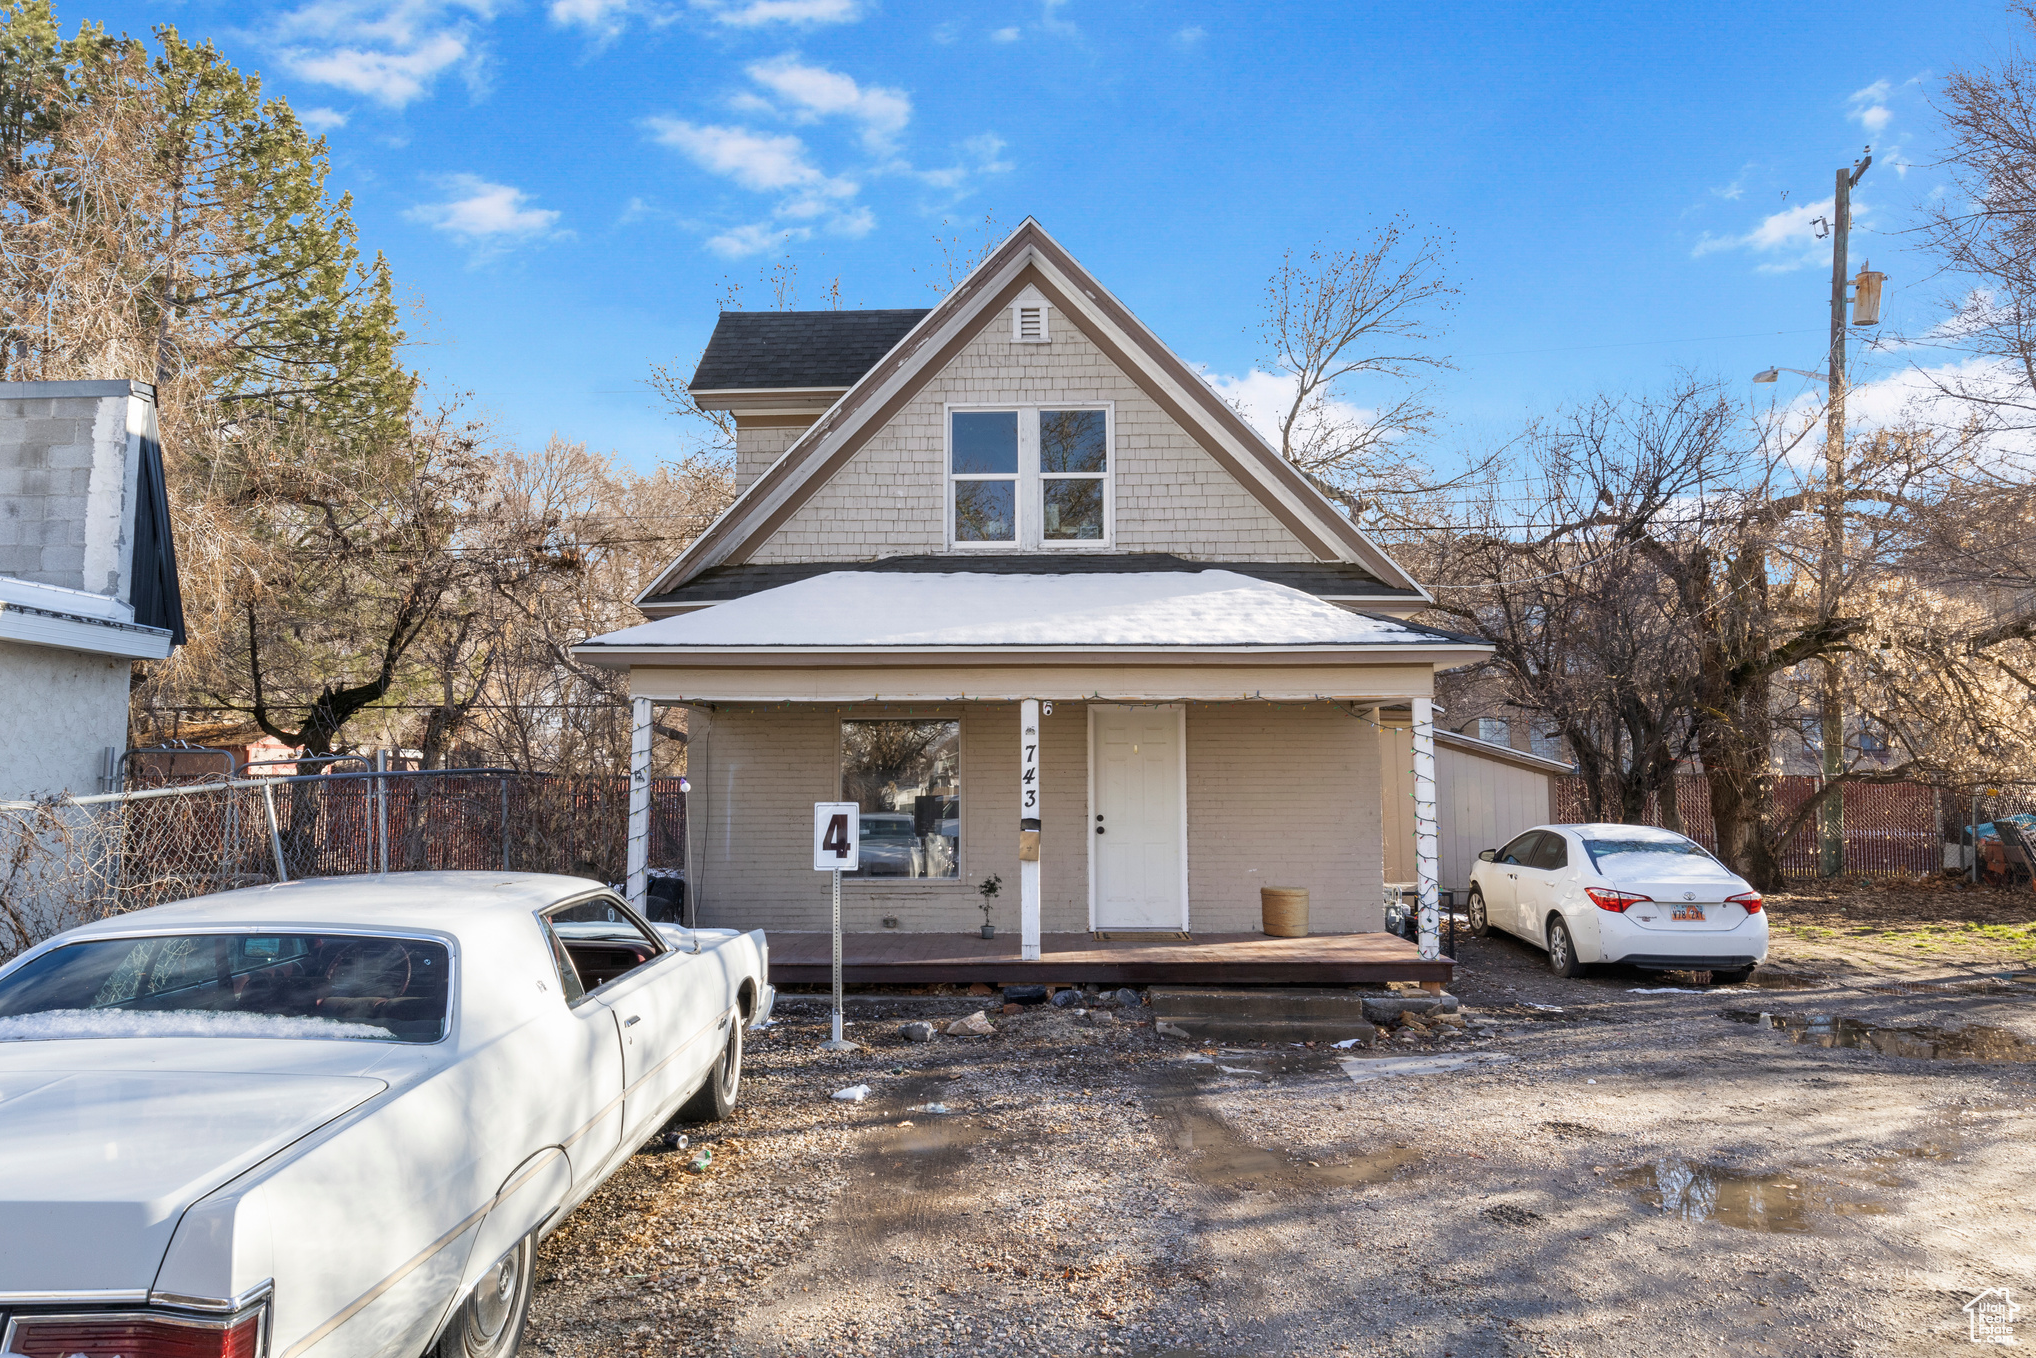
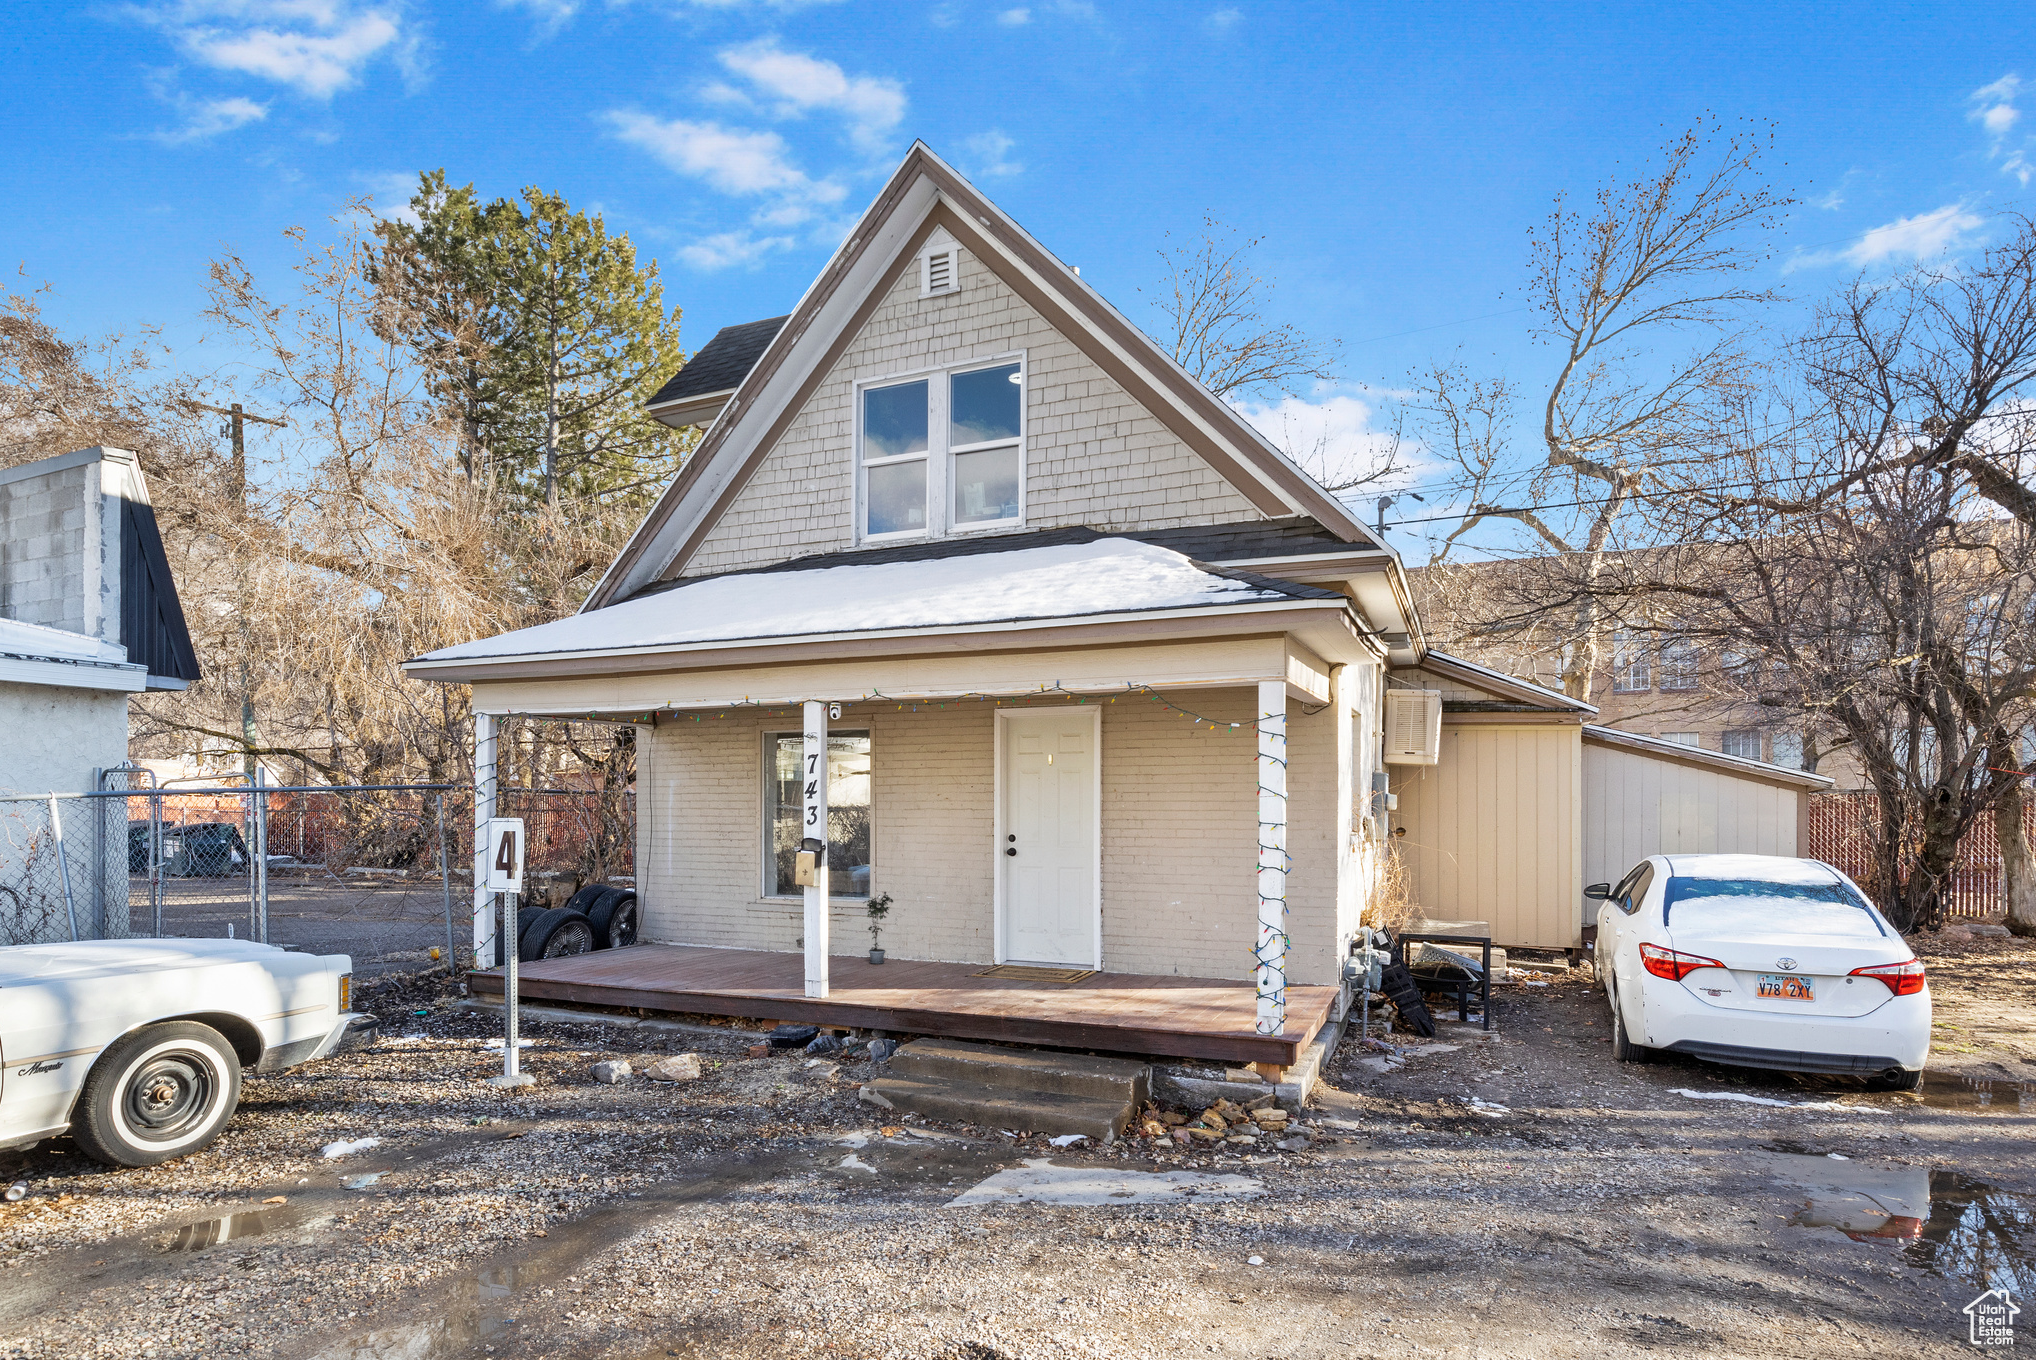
woven basket: present [1260,886,1309,937] -> none [1168,920,1229,986]

